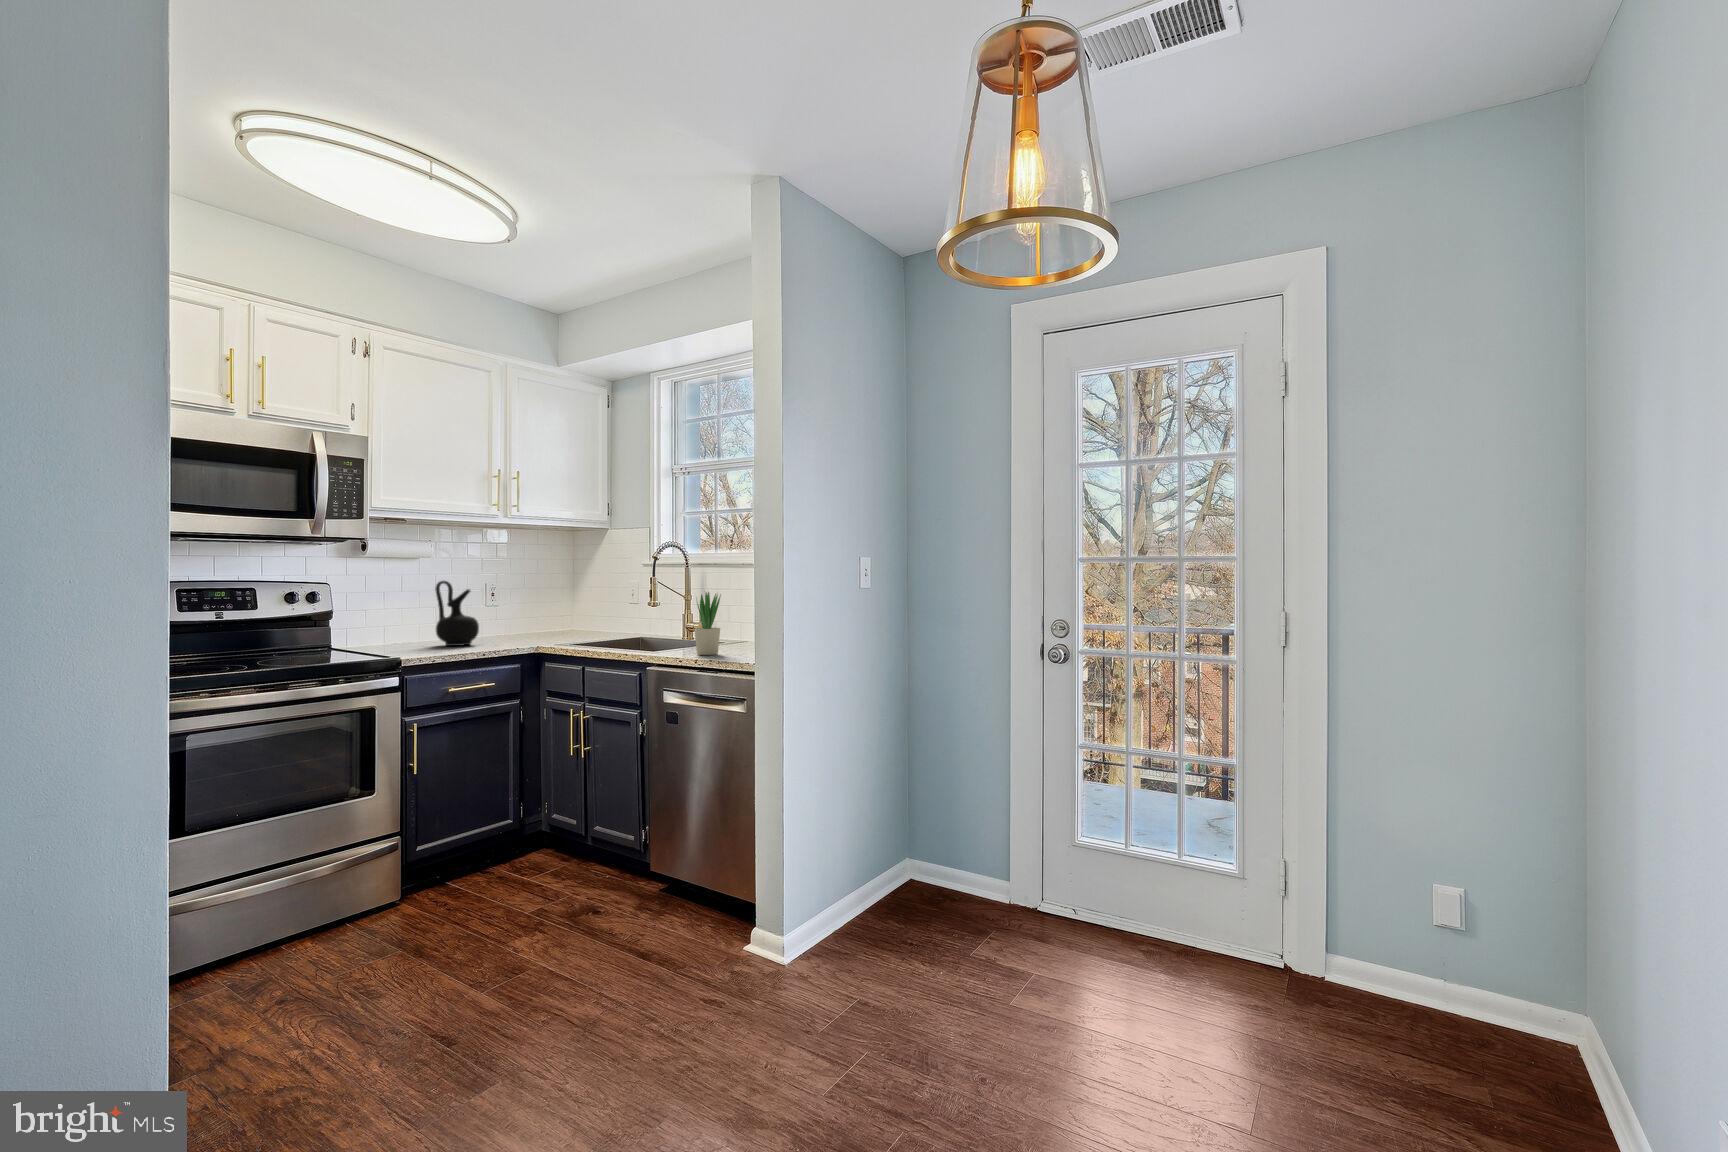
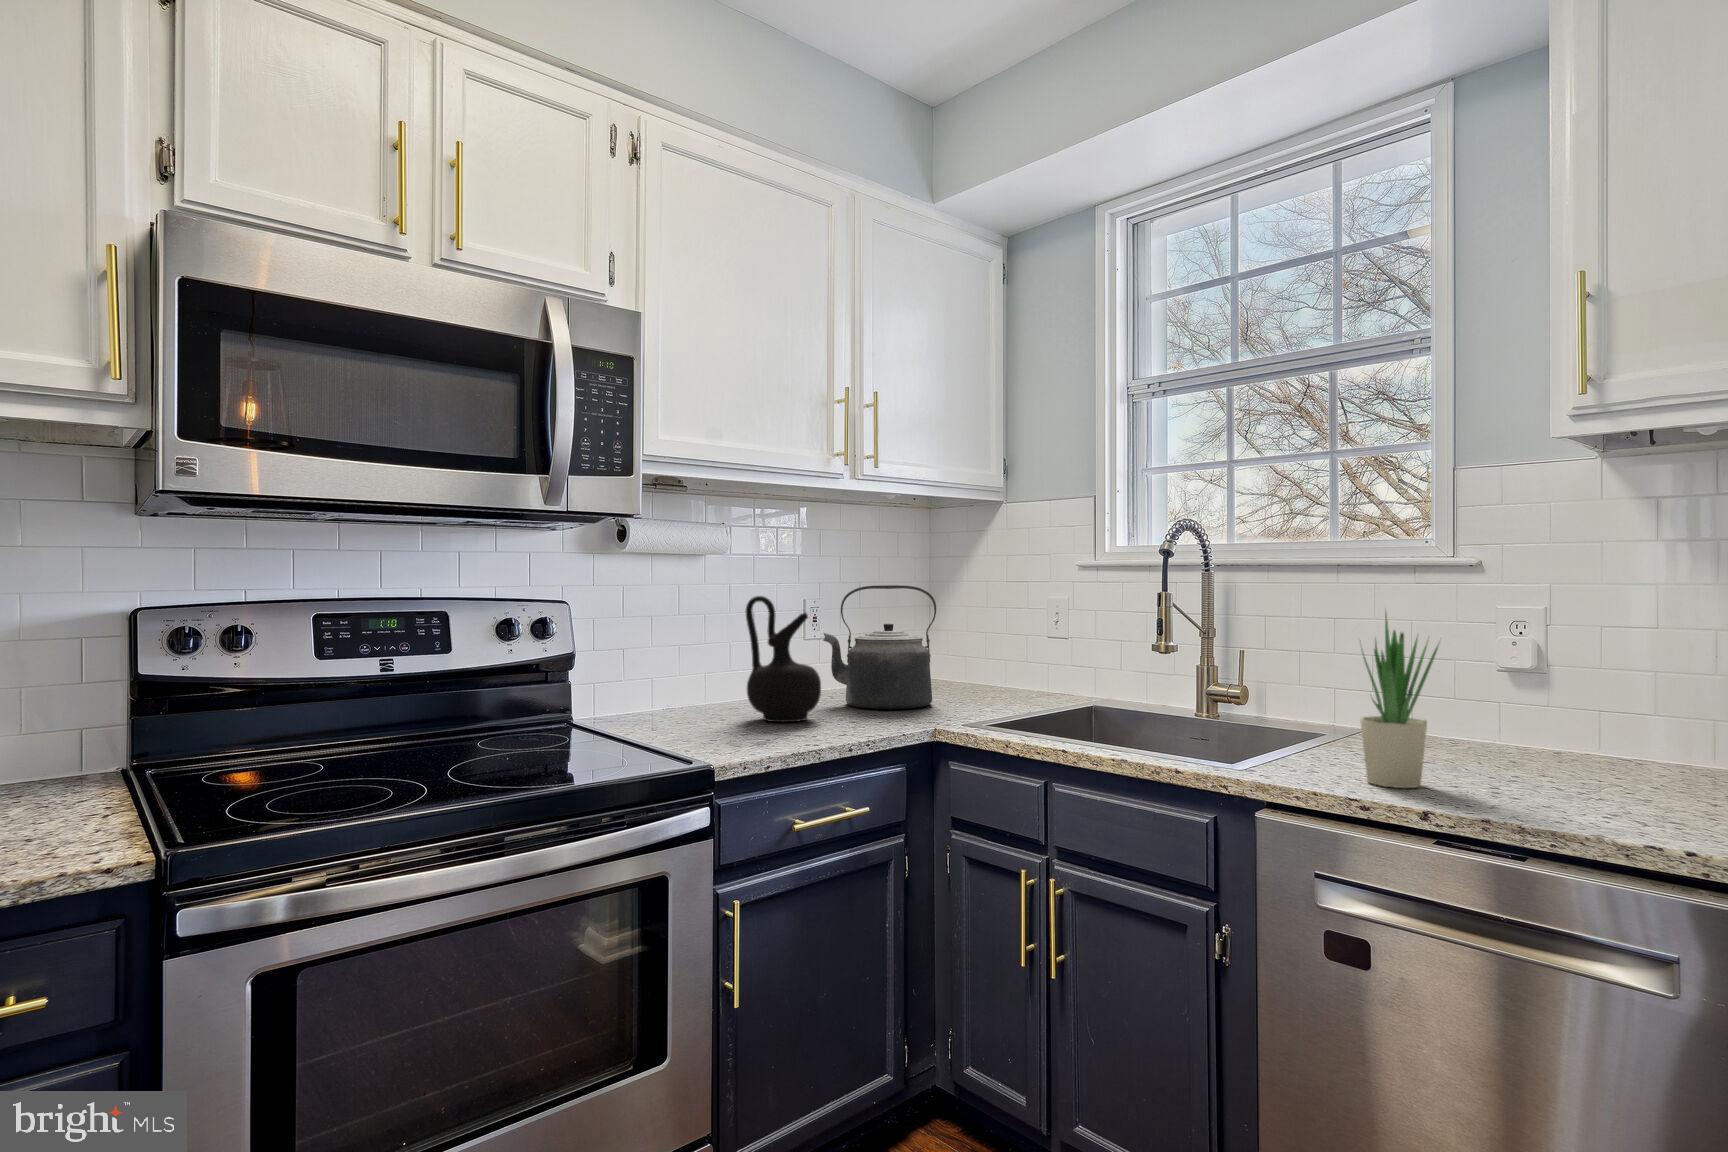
kettle: none [489,576,555,641] -> present [823,585,936,709]

